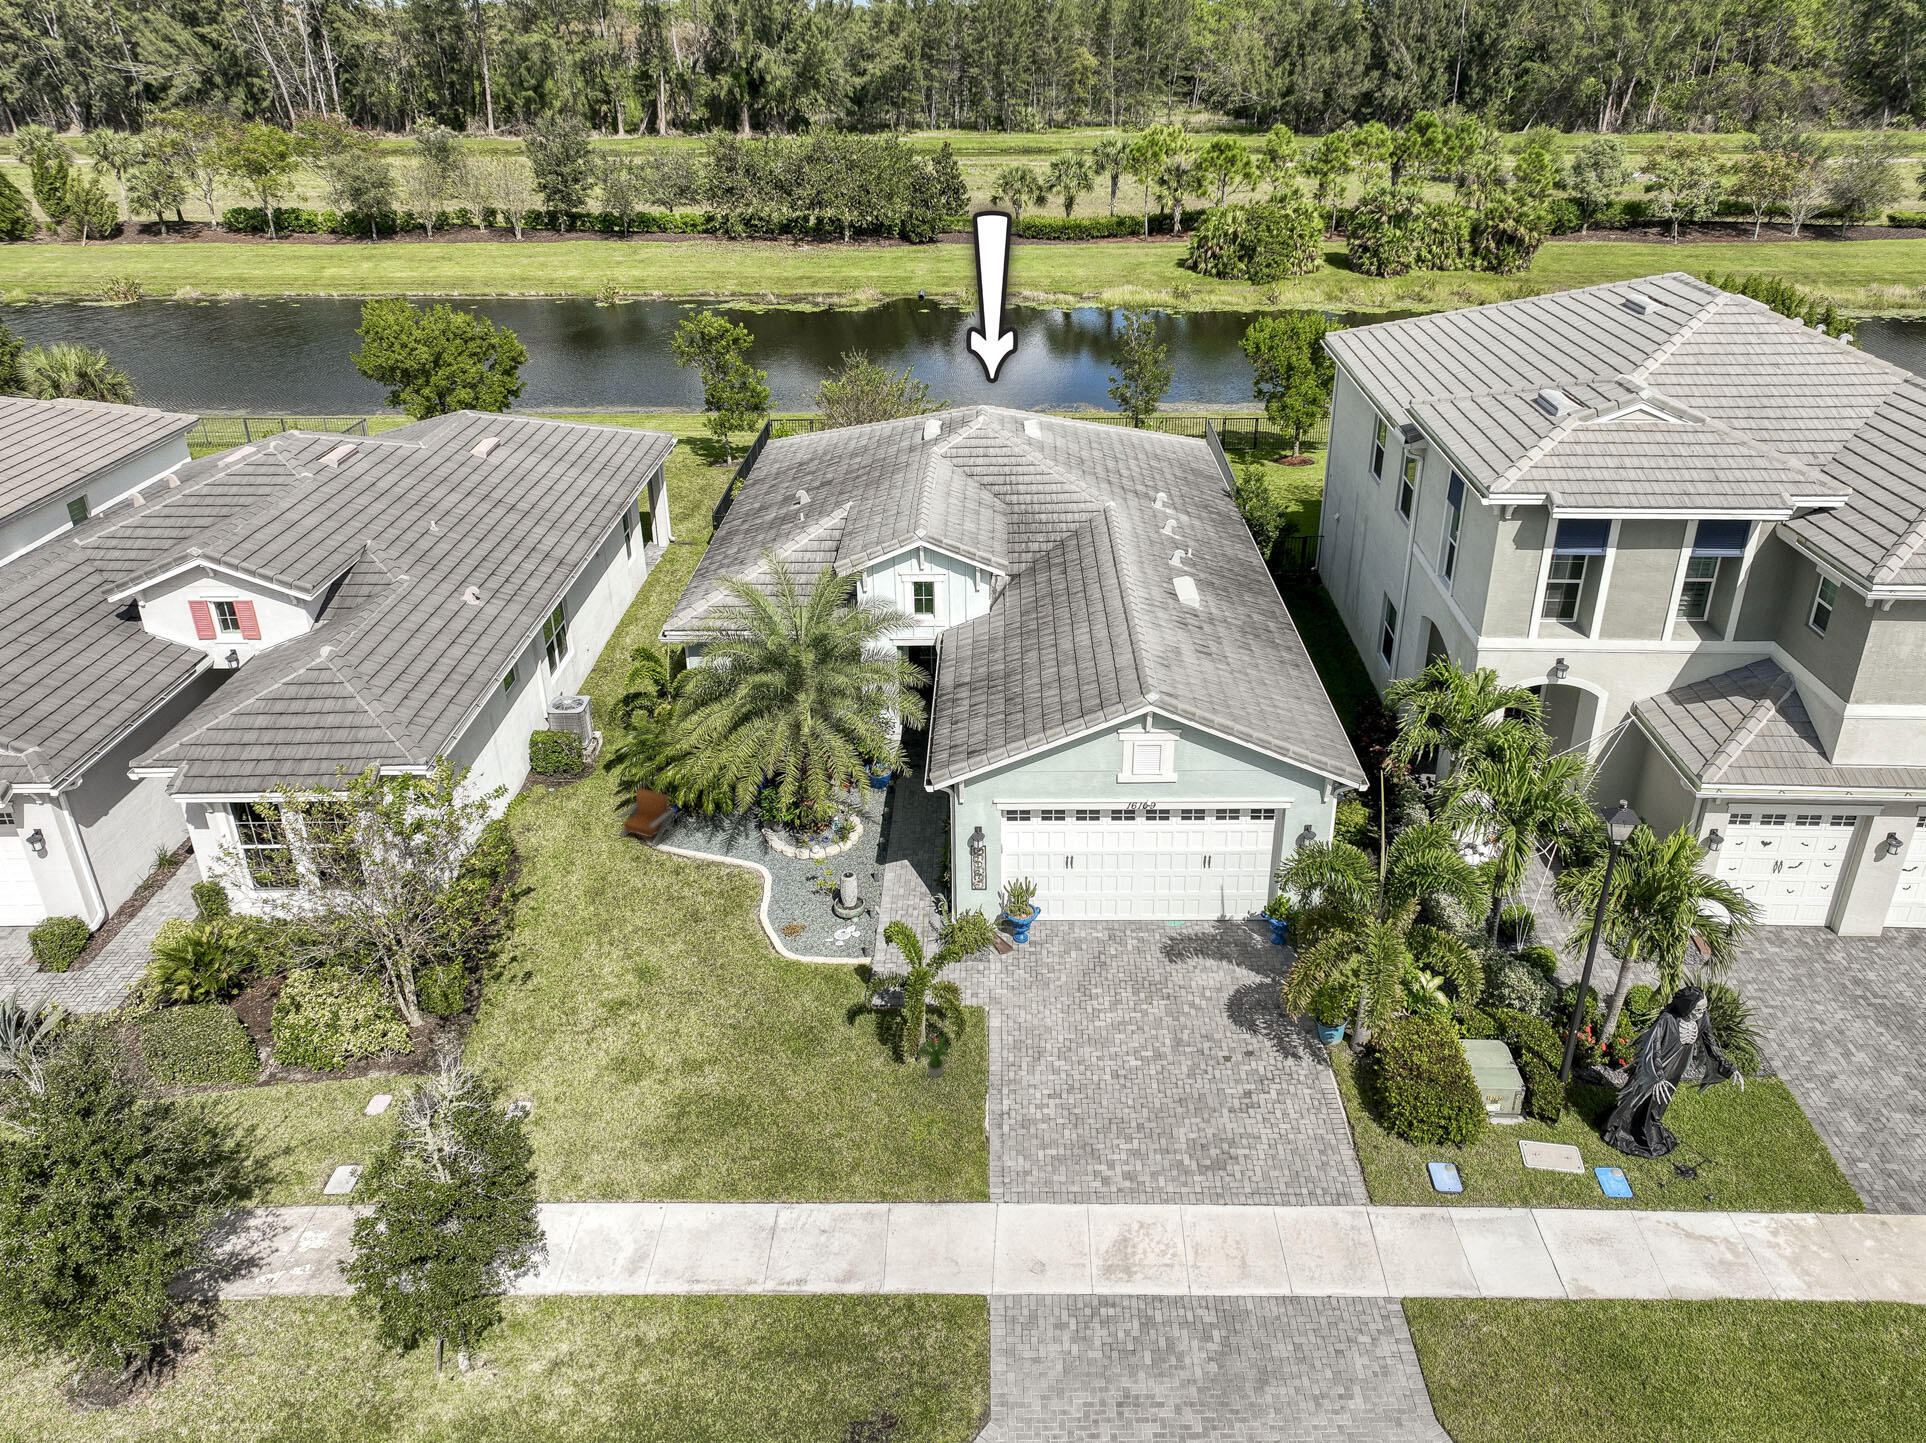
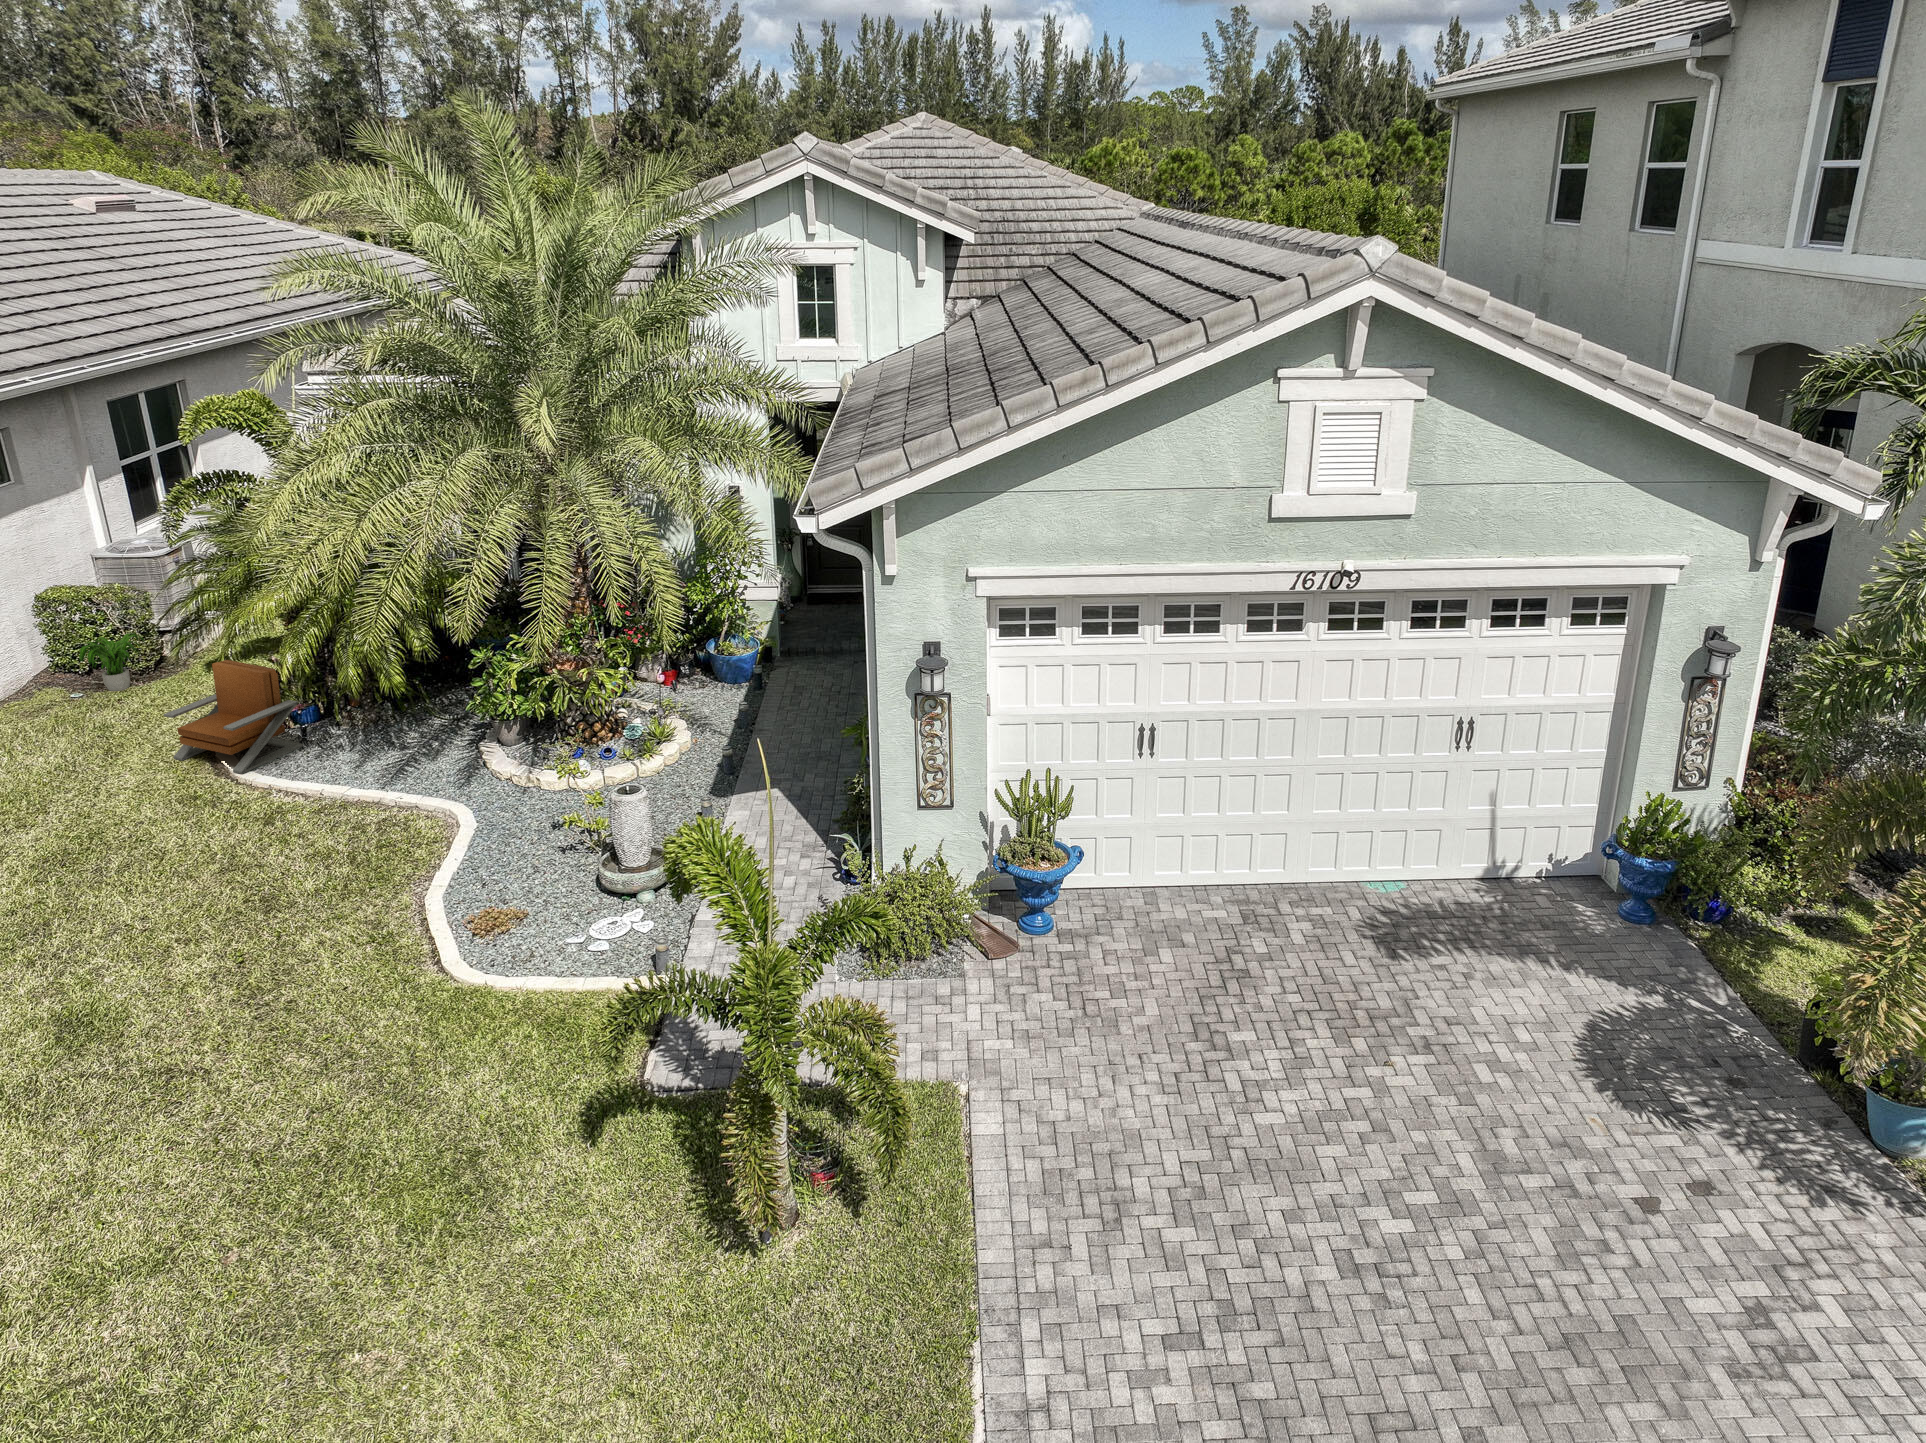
potted plant: present [918,1036,951,1077] -> present [79,633,145,691]

